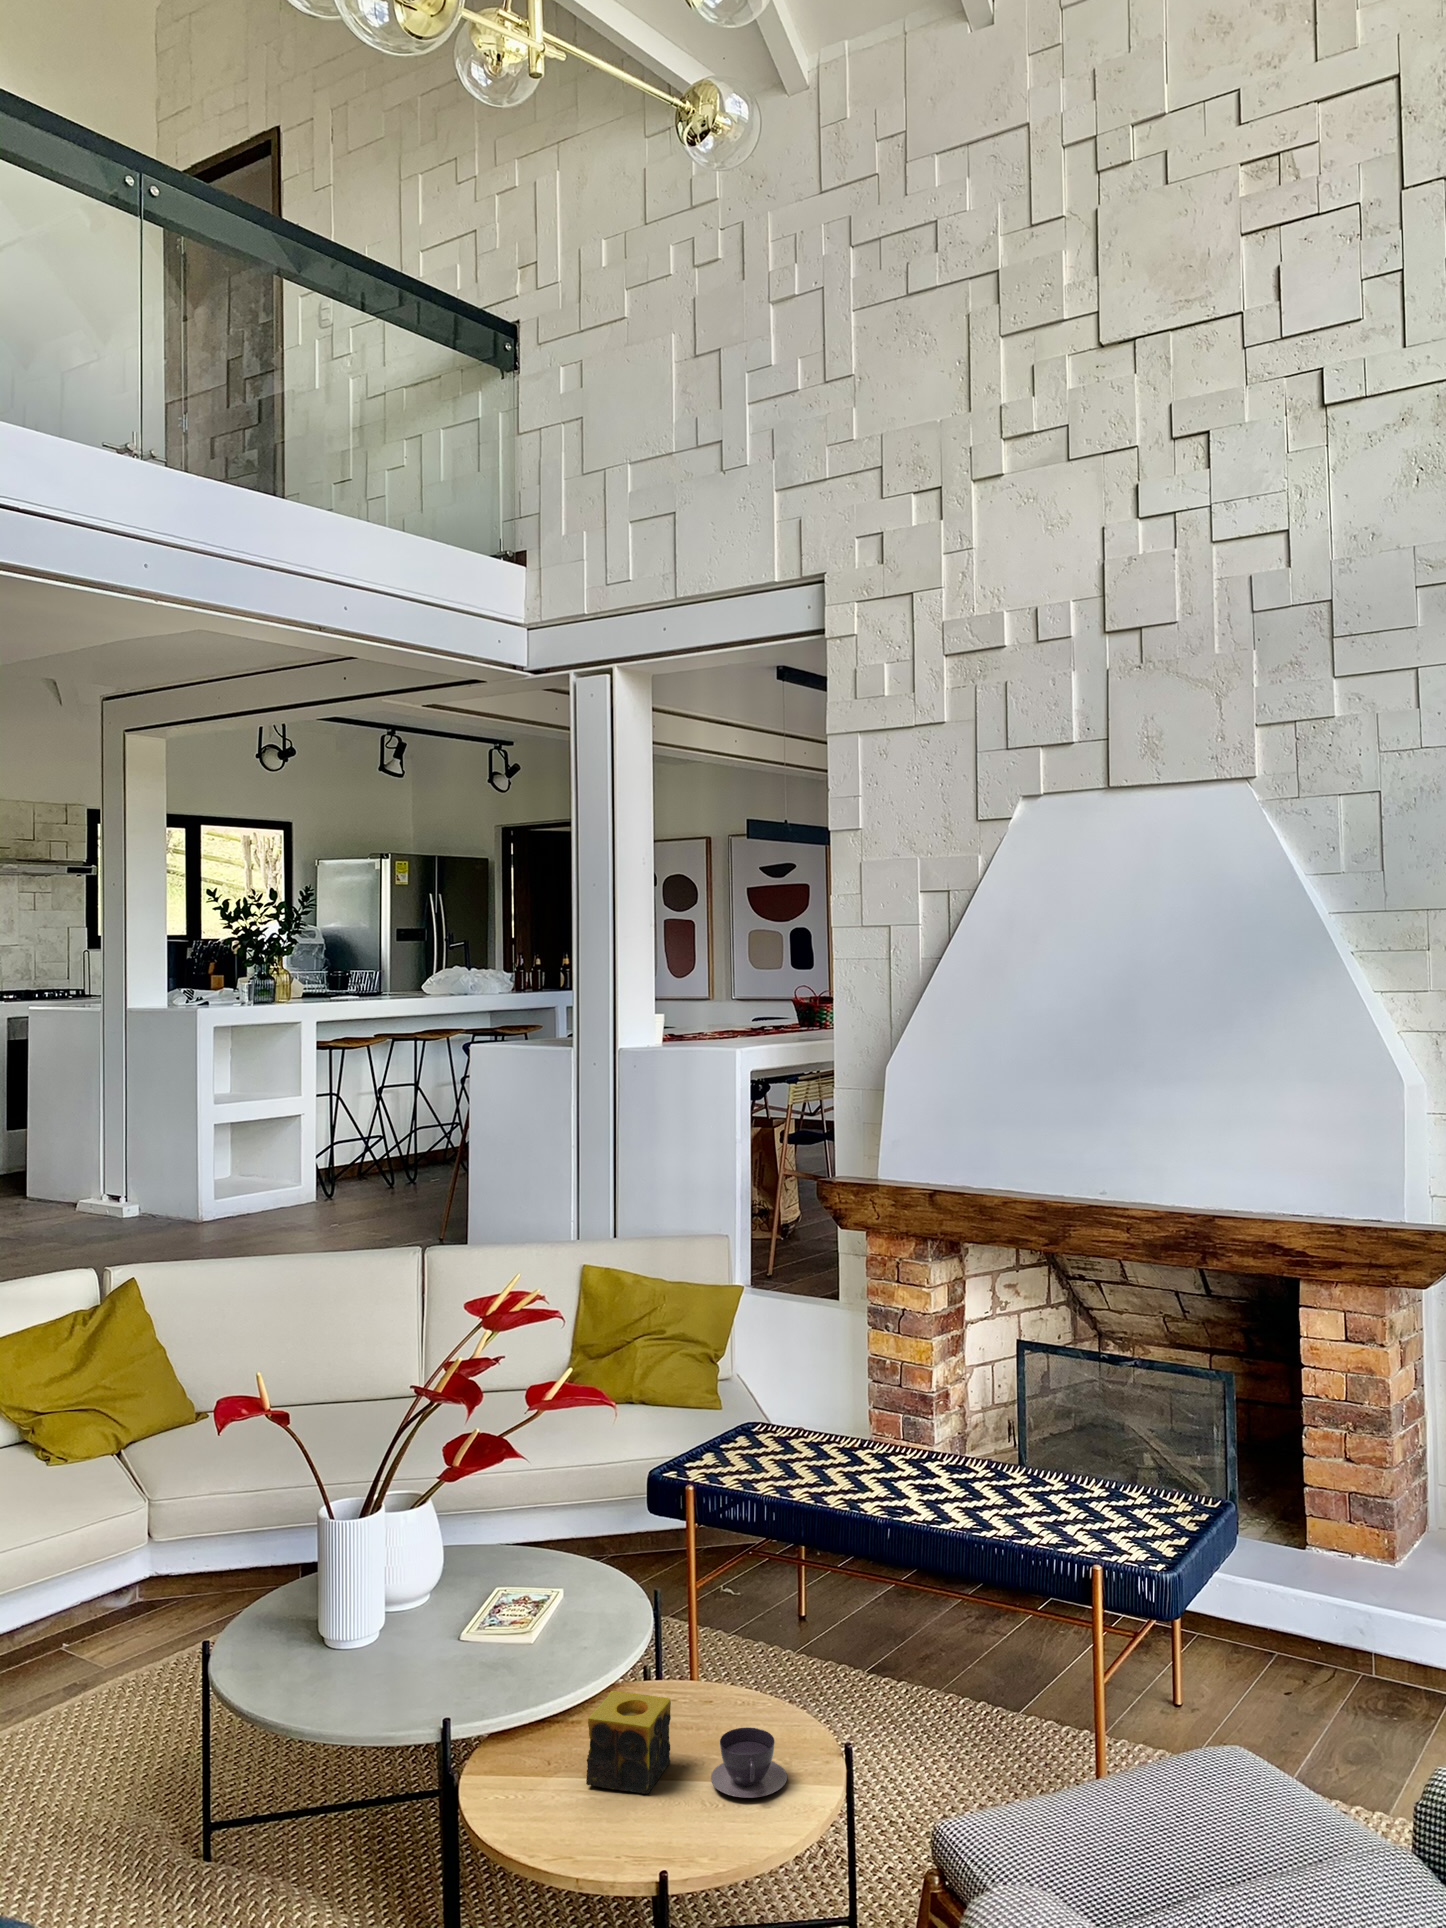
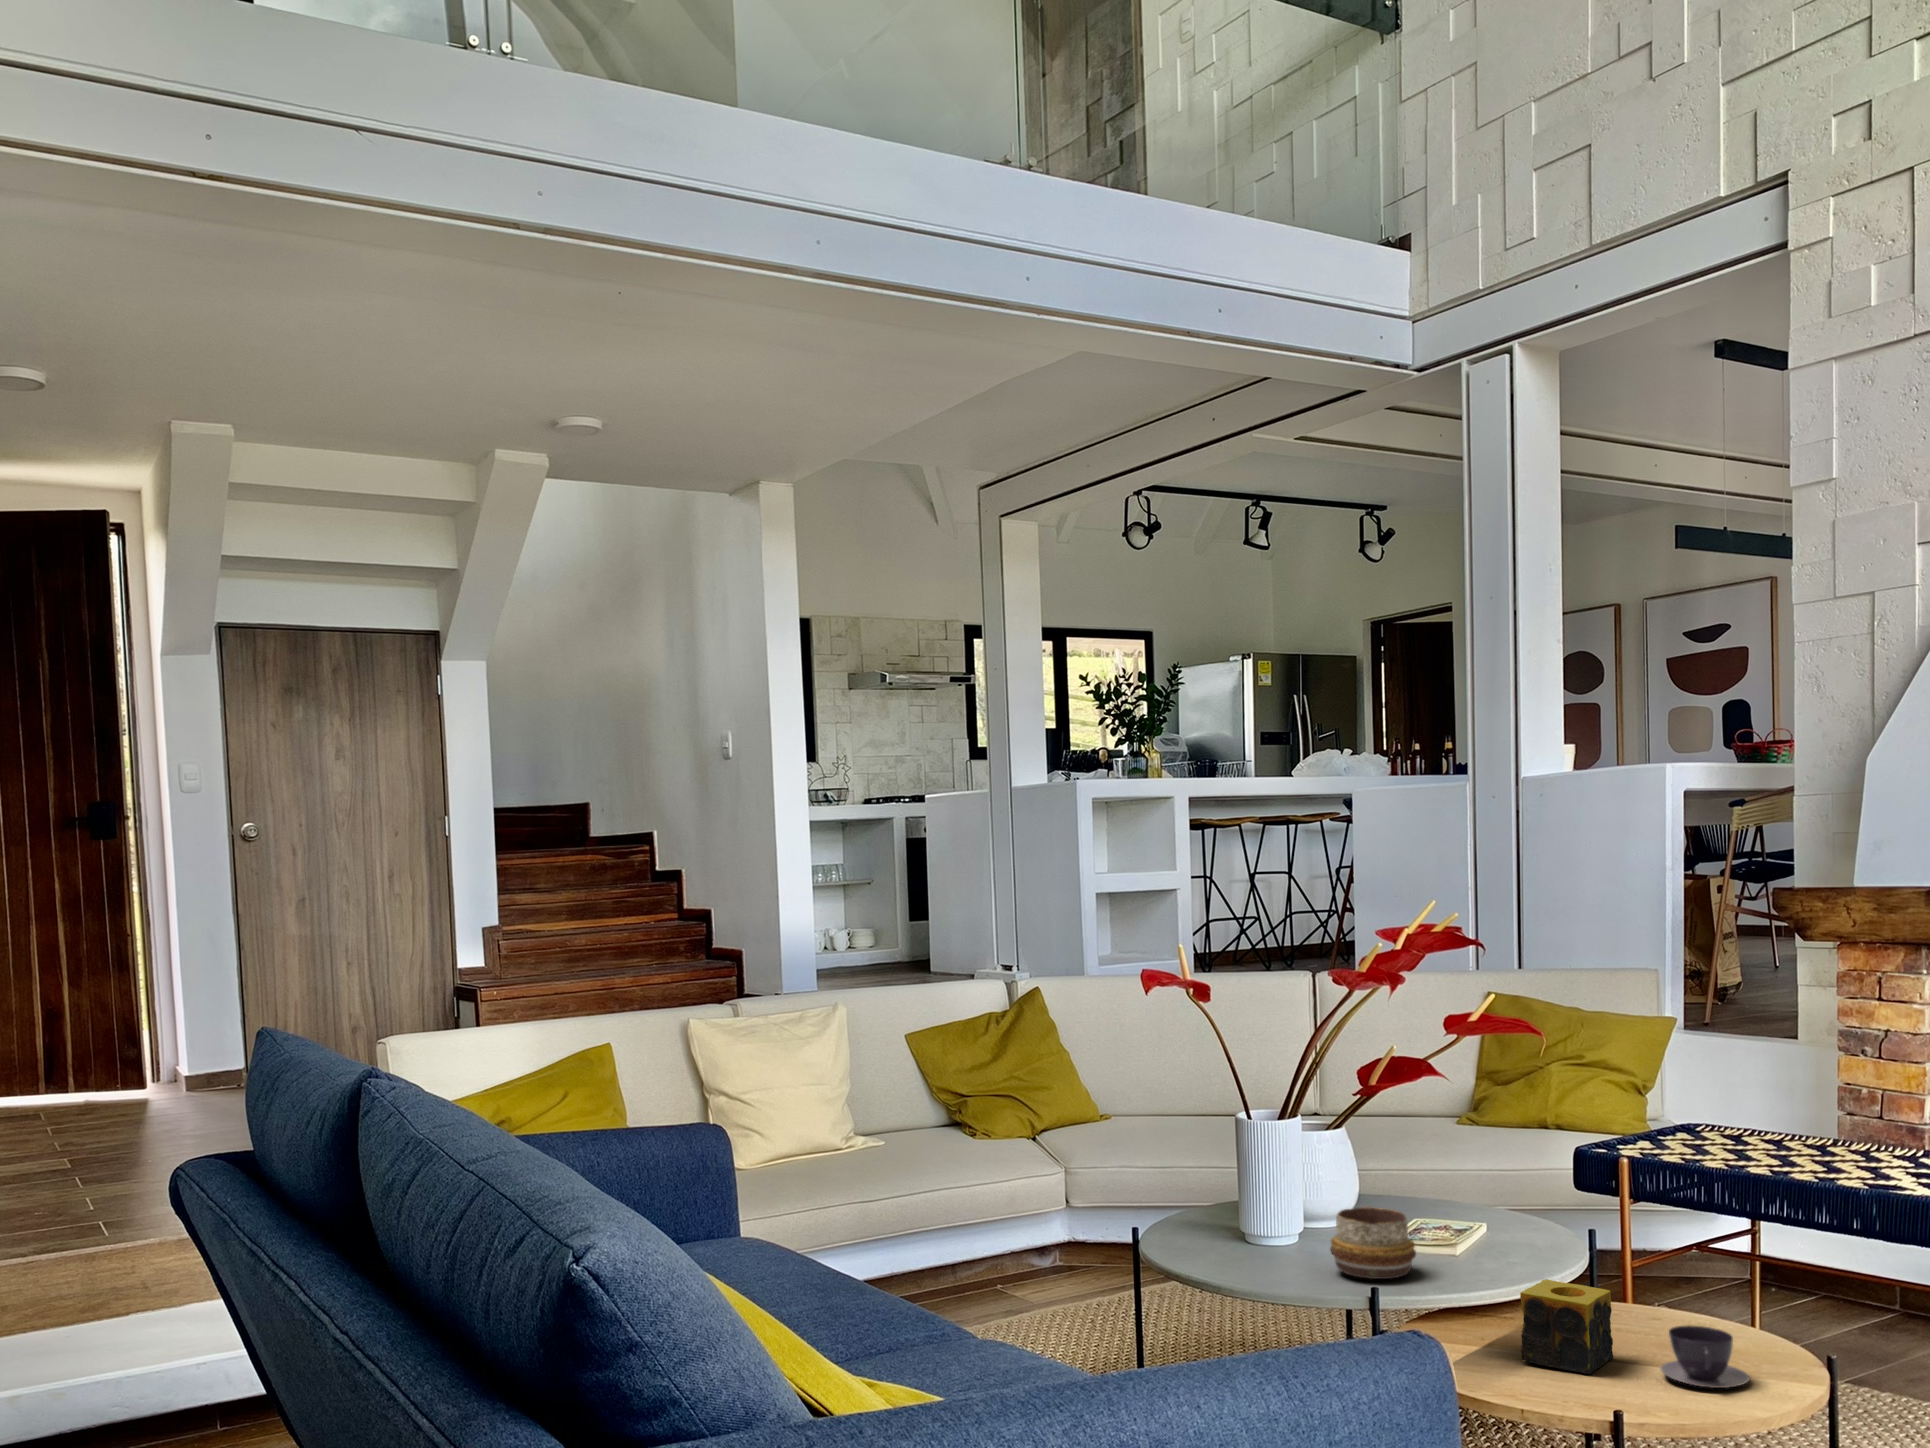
decorative bowl: none [408,1608,493,1692] -> present [1330,1207,1416,1279]

